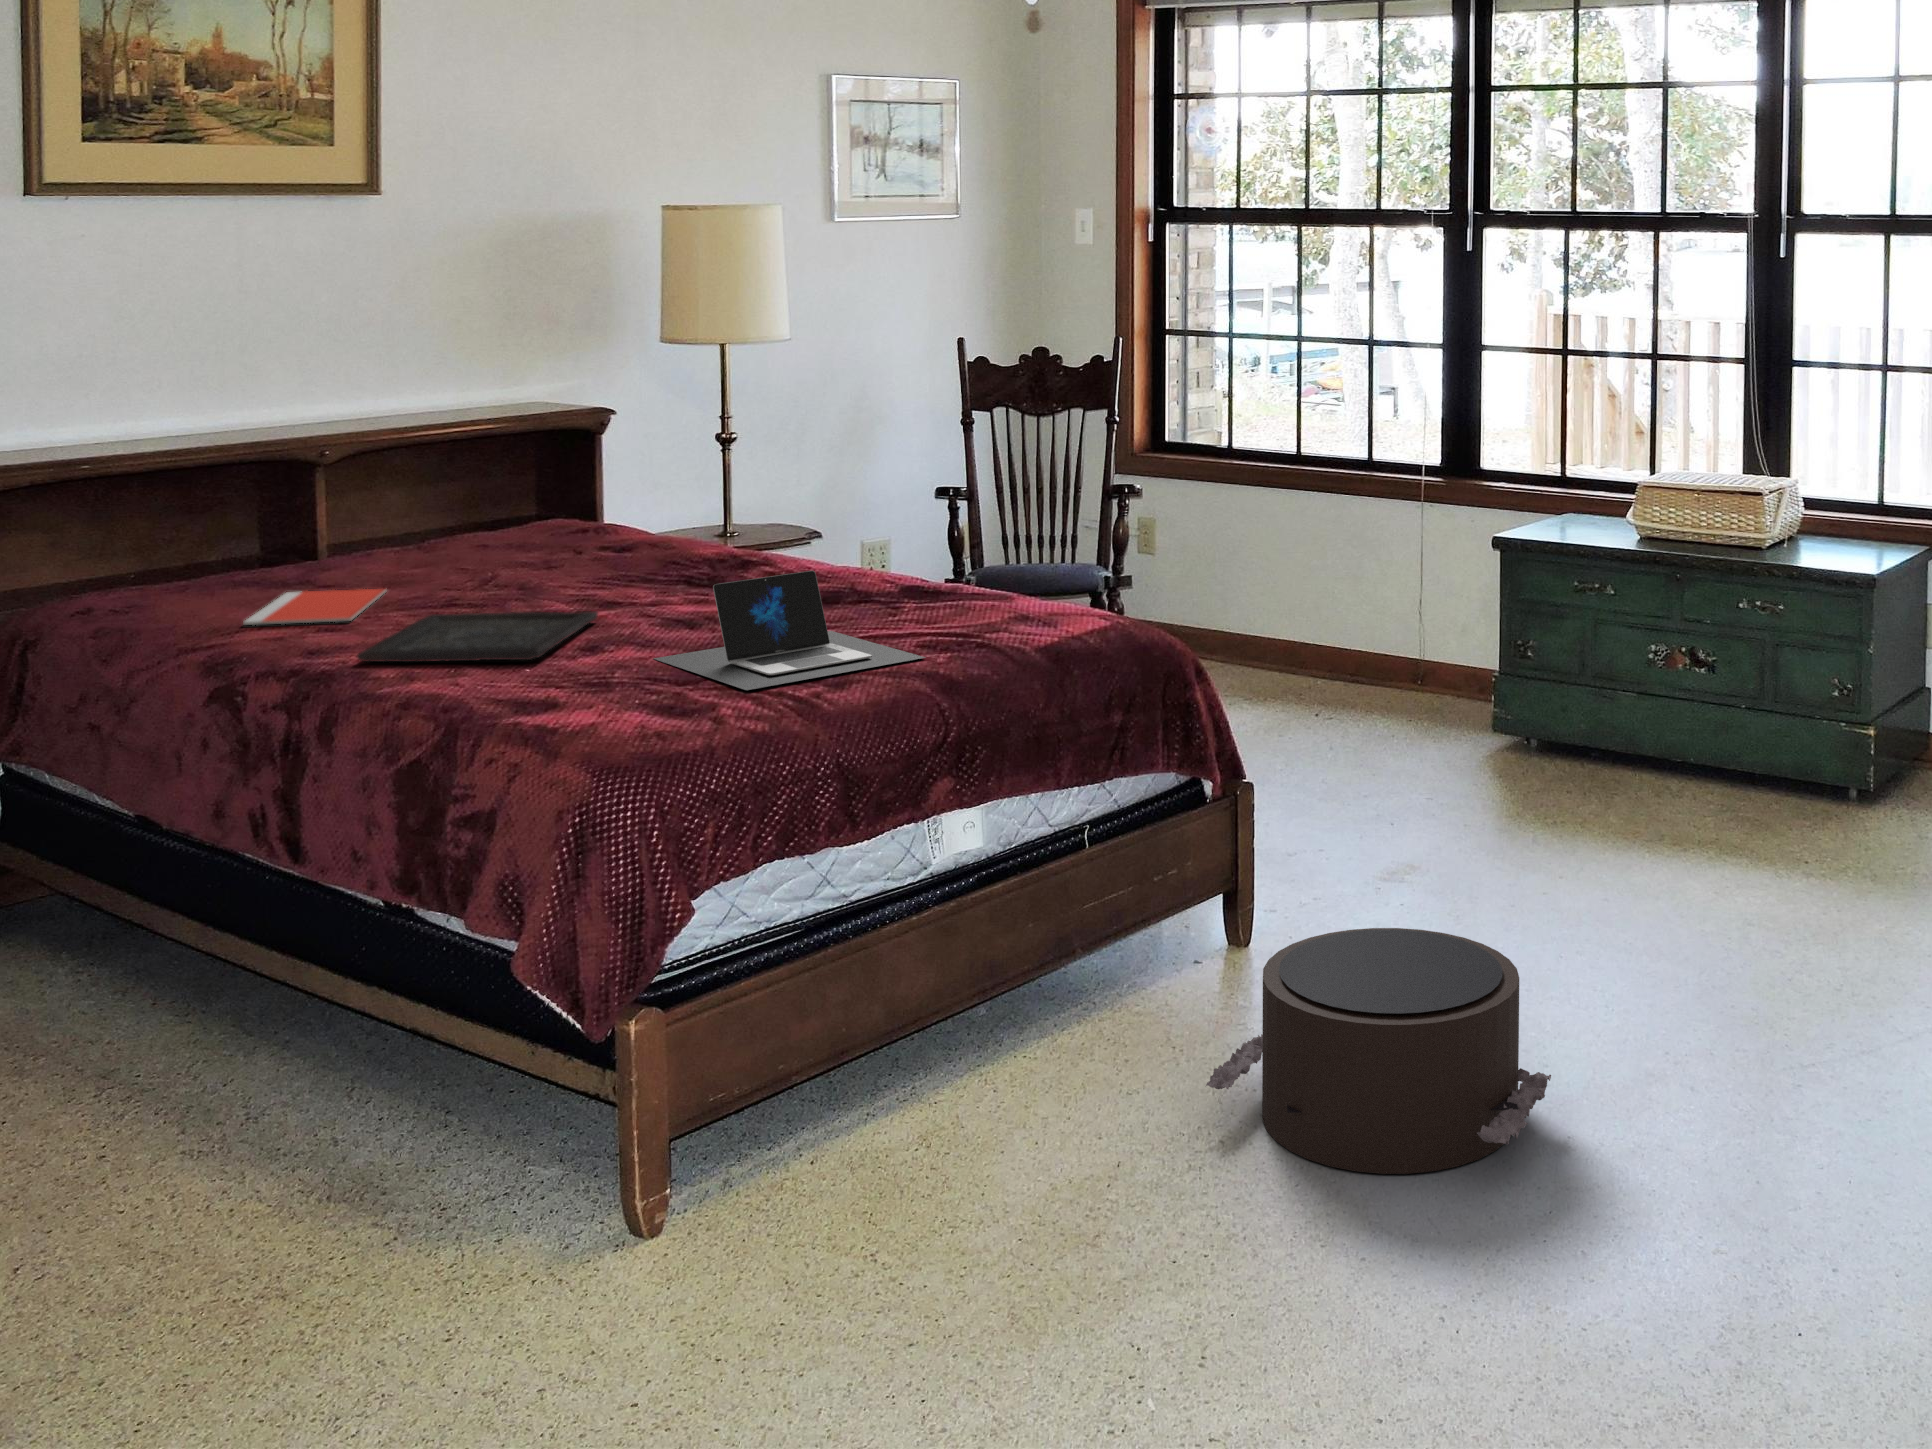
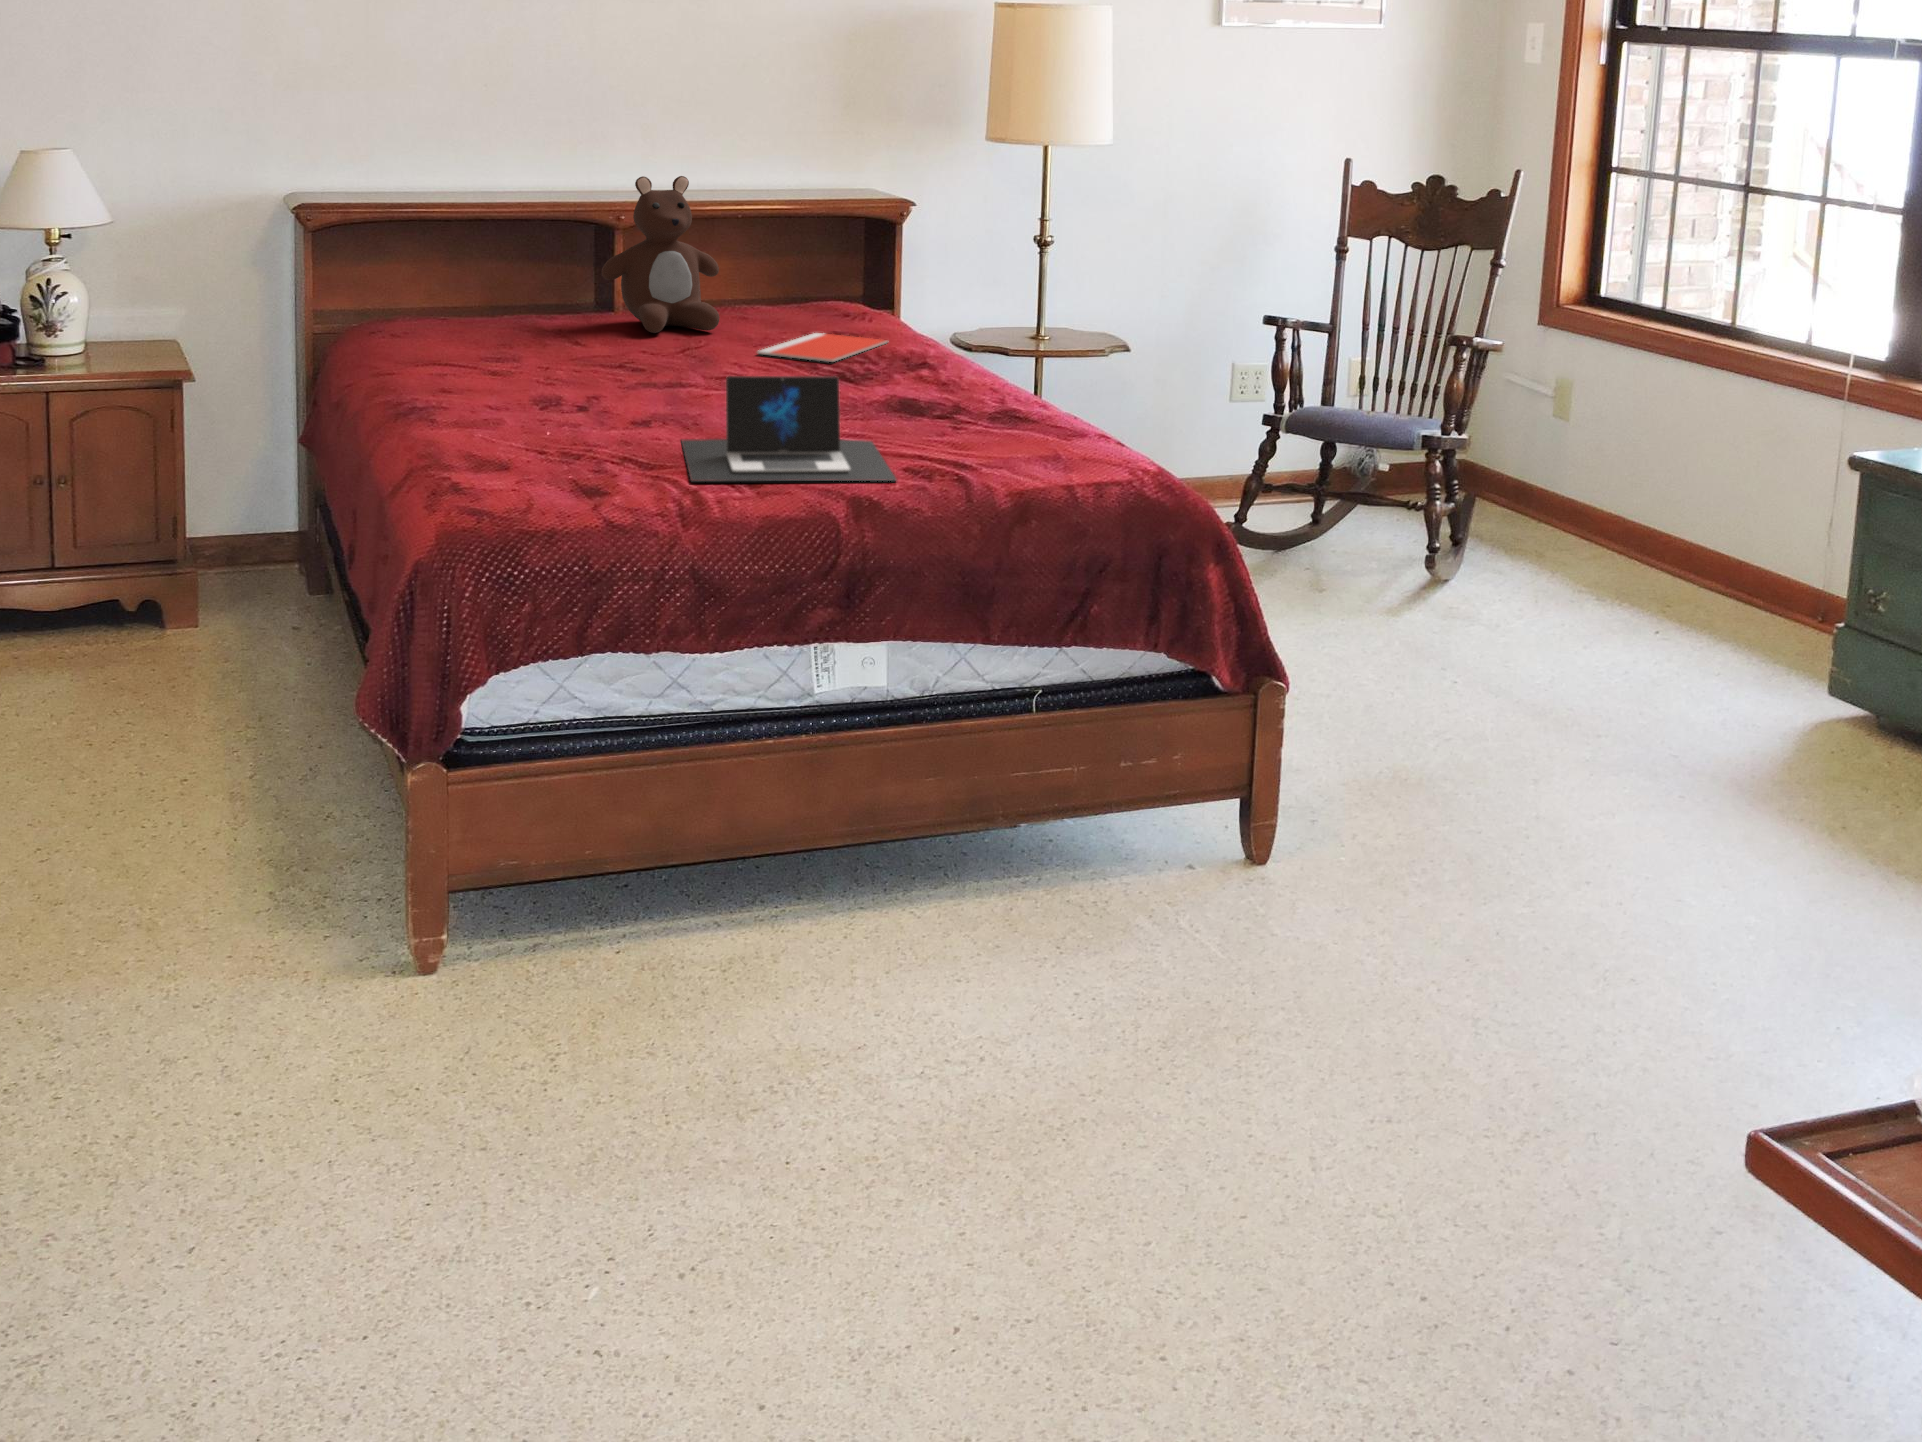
teddy bear: none [332,399,478,570] -> present [601,176,719,333]
notebook: present [243,589,386,625] -> present [757,333,888,362]
tray: present [357,611,598,662] -> none [468,372,705,423]
pouf: present [1206,928,1551,1174] -> none [996,863,1362,1161]

